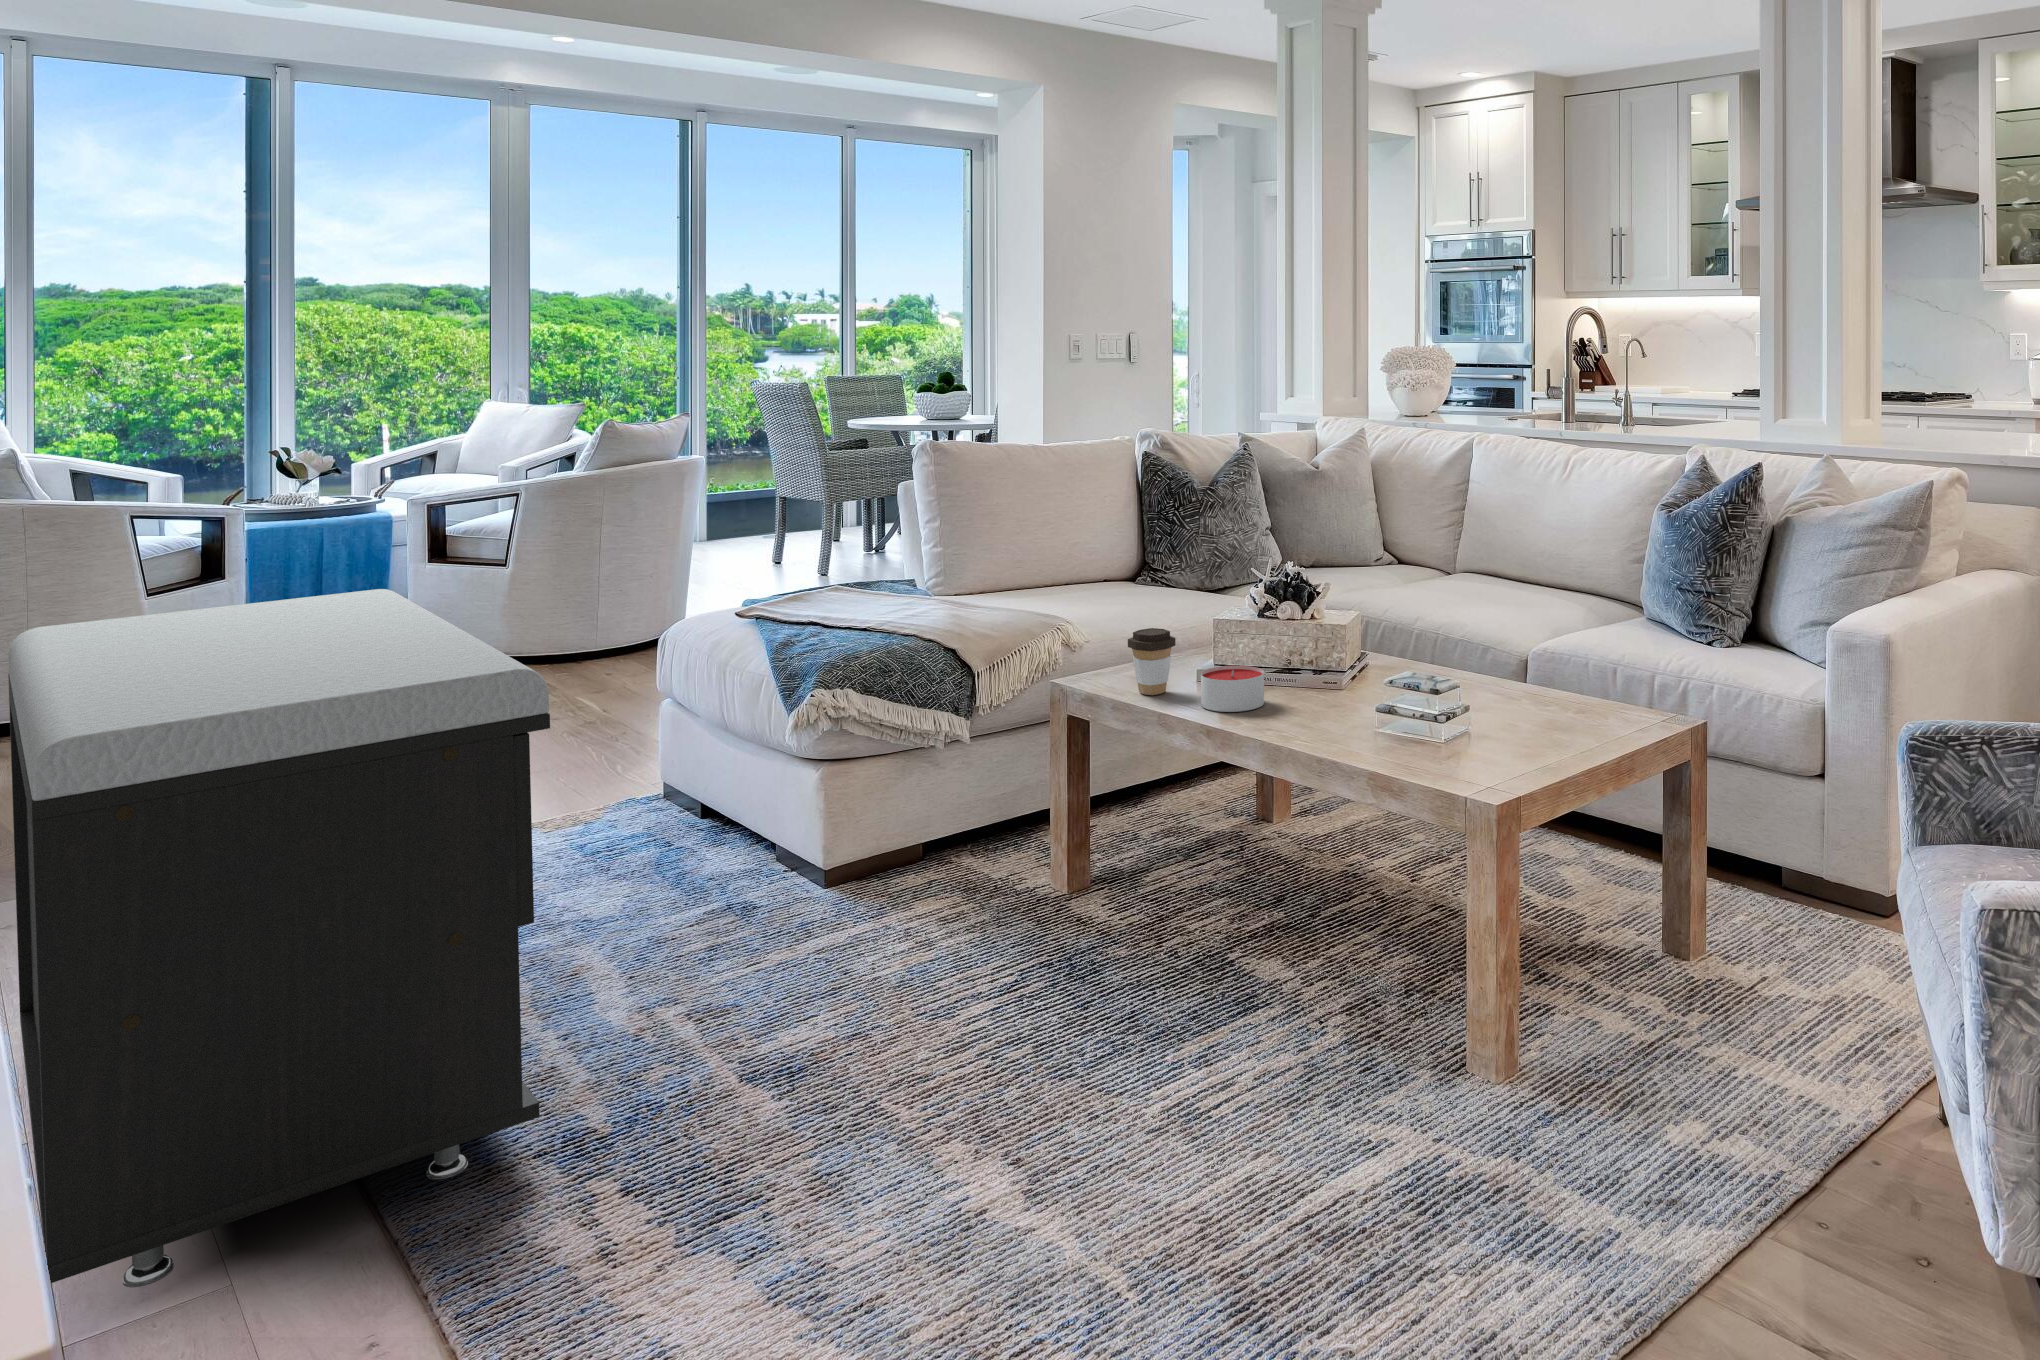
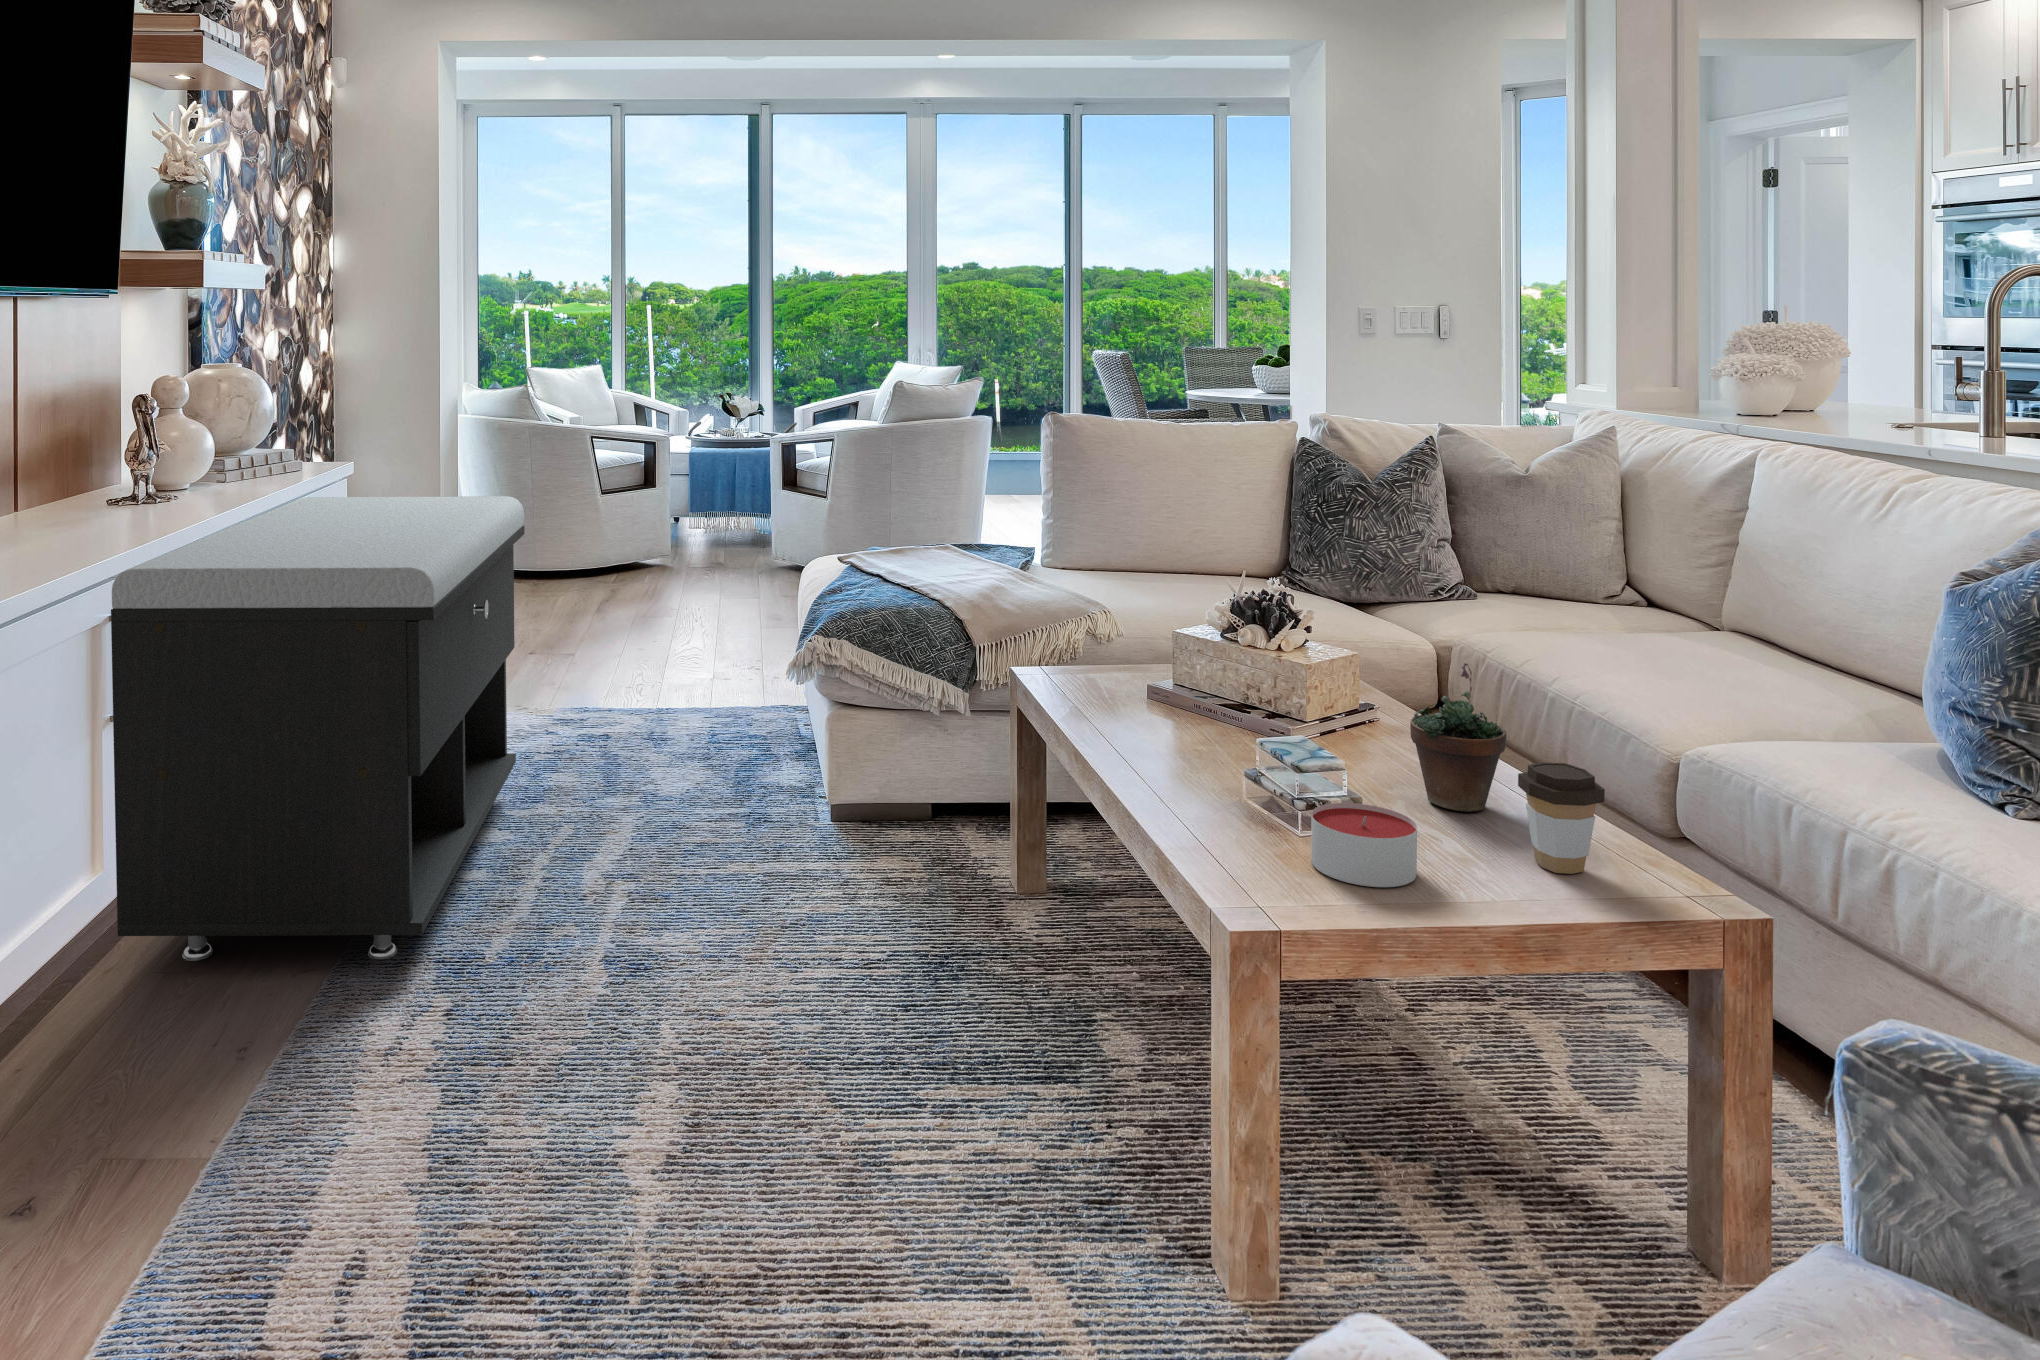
succulent plant: none [1454,600,1518,709] -> present [1410,663,1507,812]
coffee cup: present [1128,628,1176,695] -> present [1518,762,1605,874]
candle: present [1201,666,1264,712] -> present [1311,803,1417,887]

